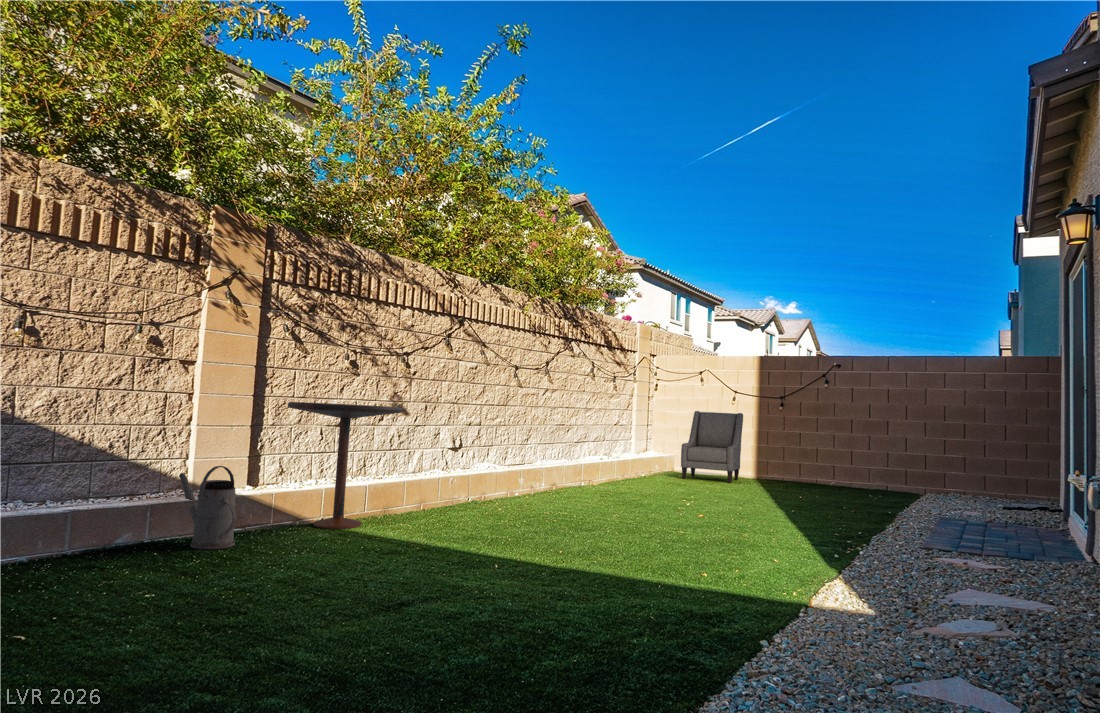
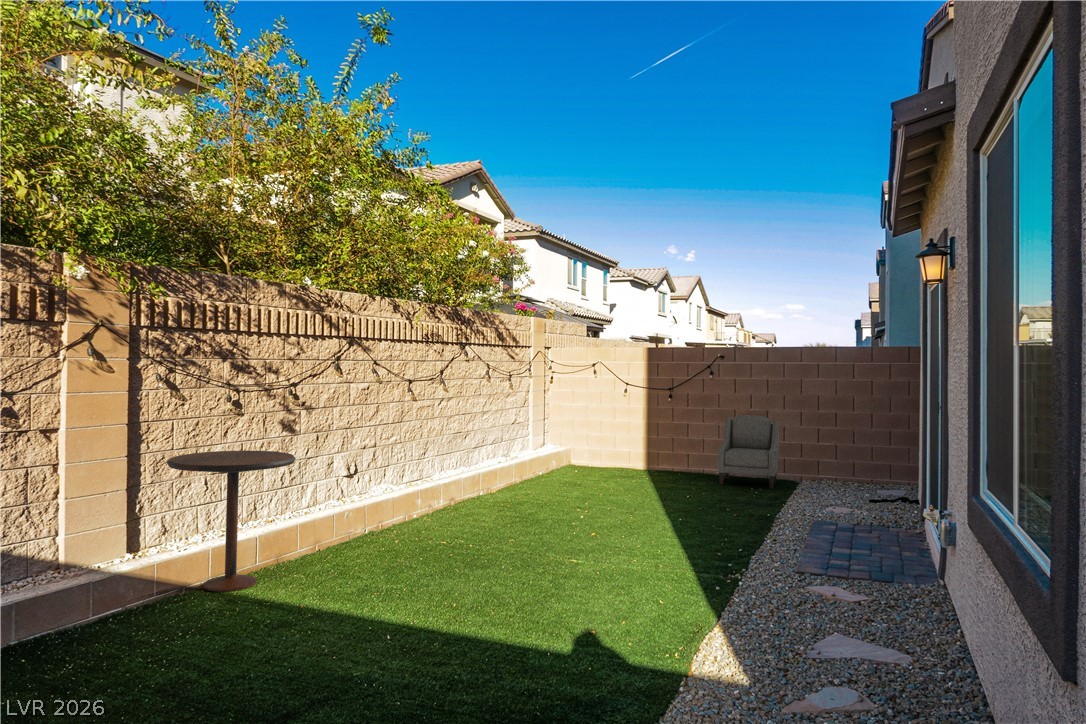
chair: present [681,411,743,483] -> present [718,415,780,489]
watering can: present [179,466,237,549] -> none [49,547,123,641]

